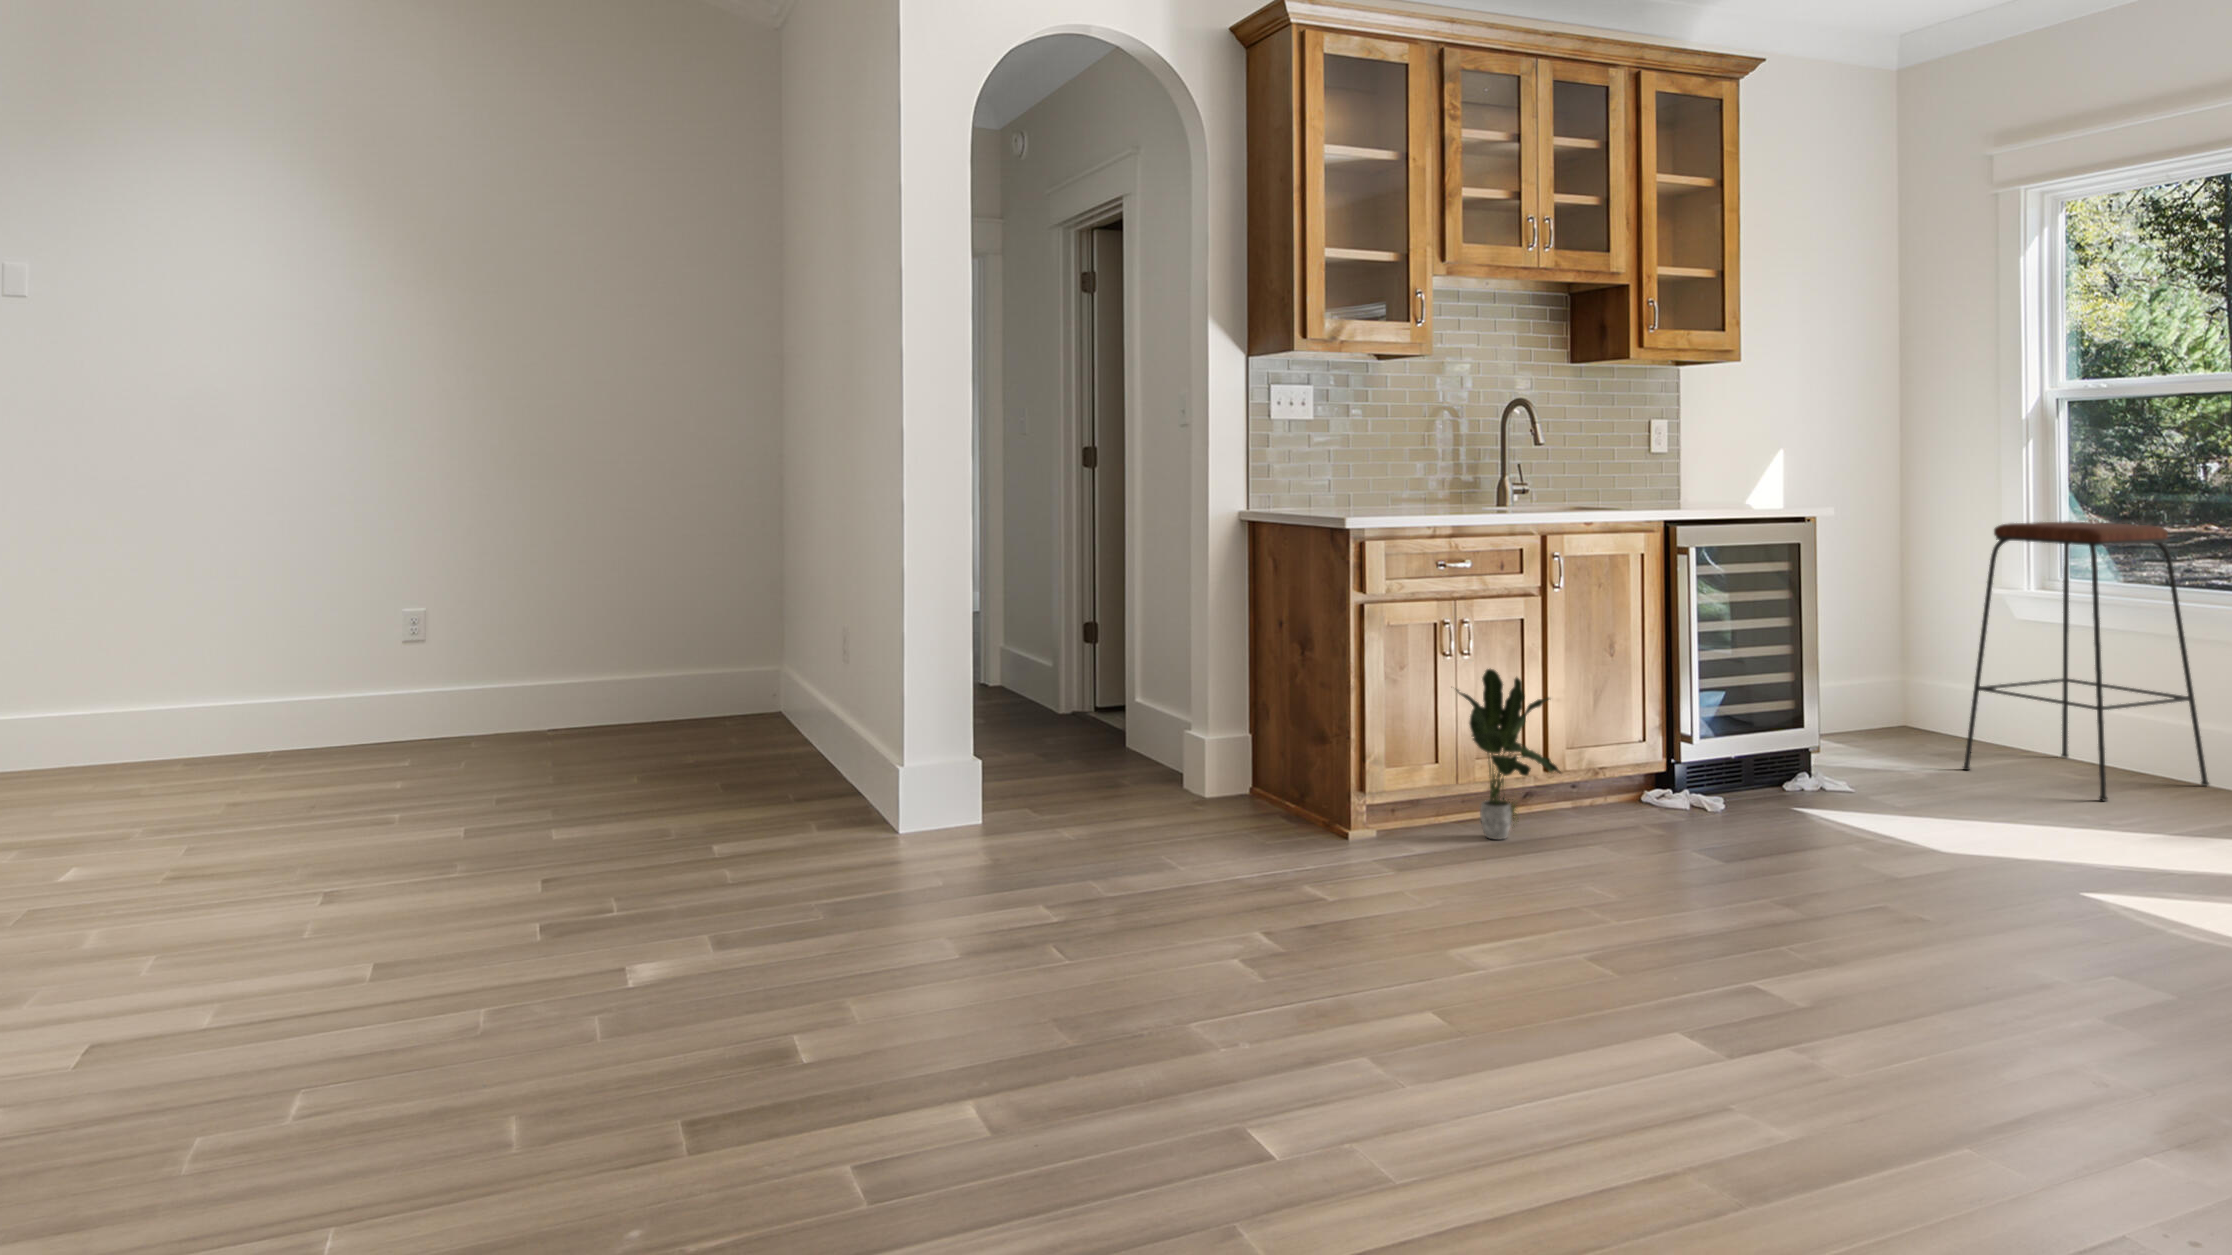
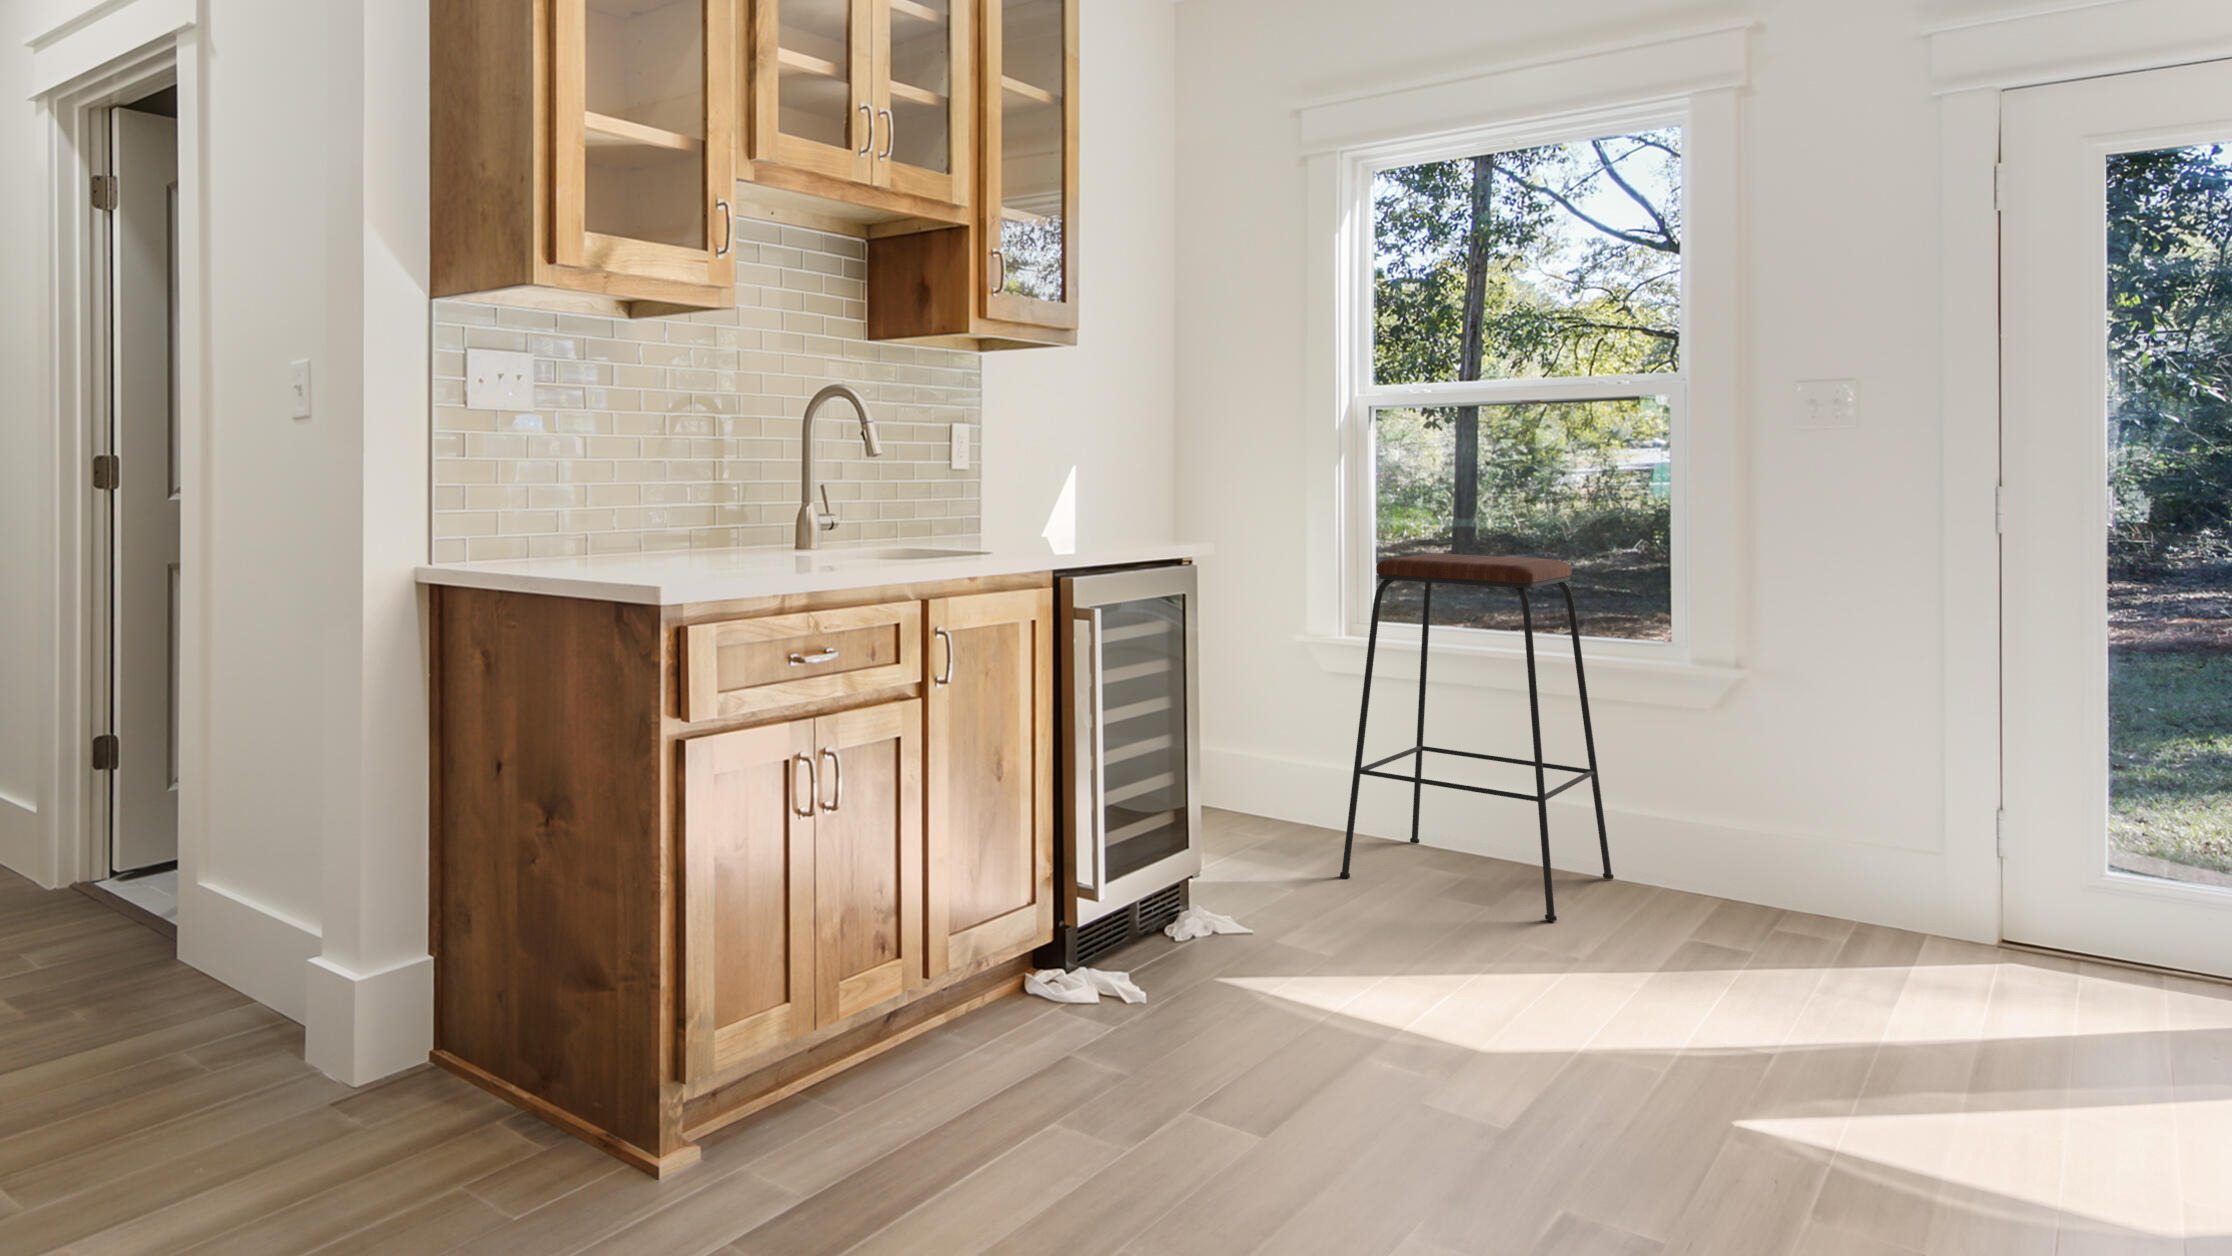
potted plant: present [1457,669,1561,839] -> none [820,835,1012,1139]

